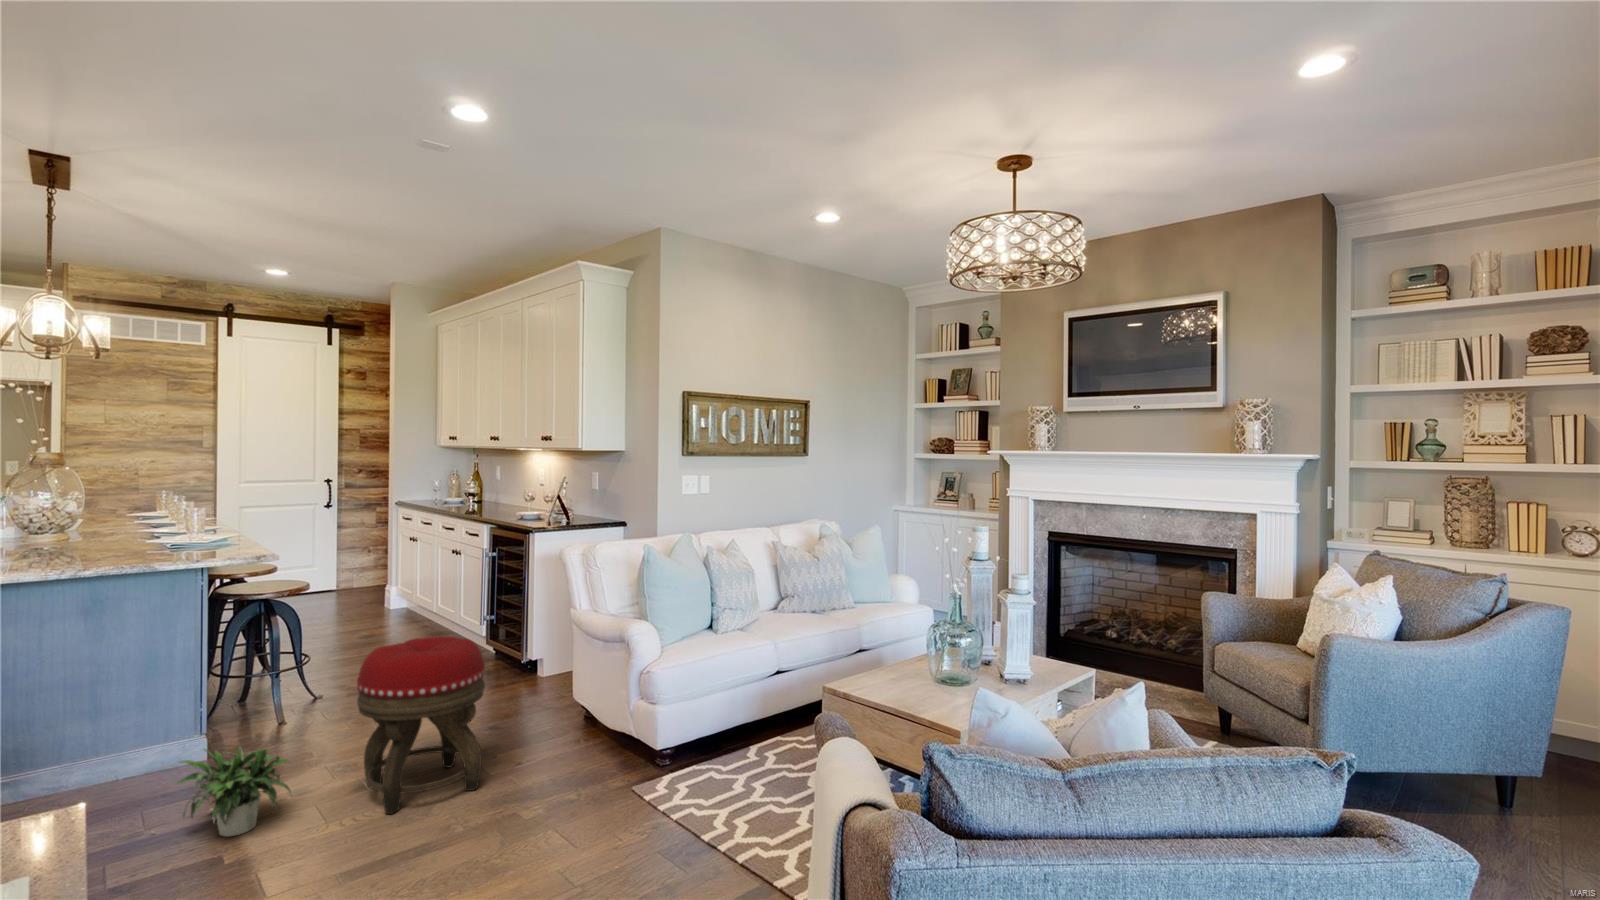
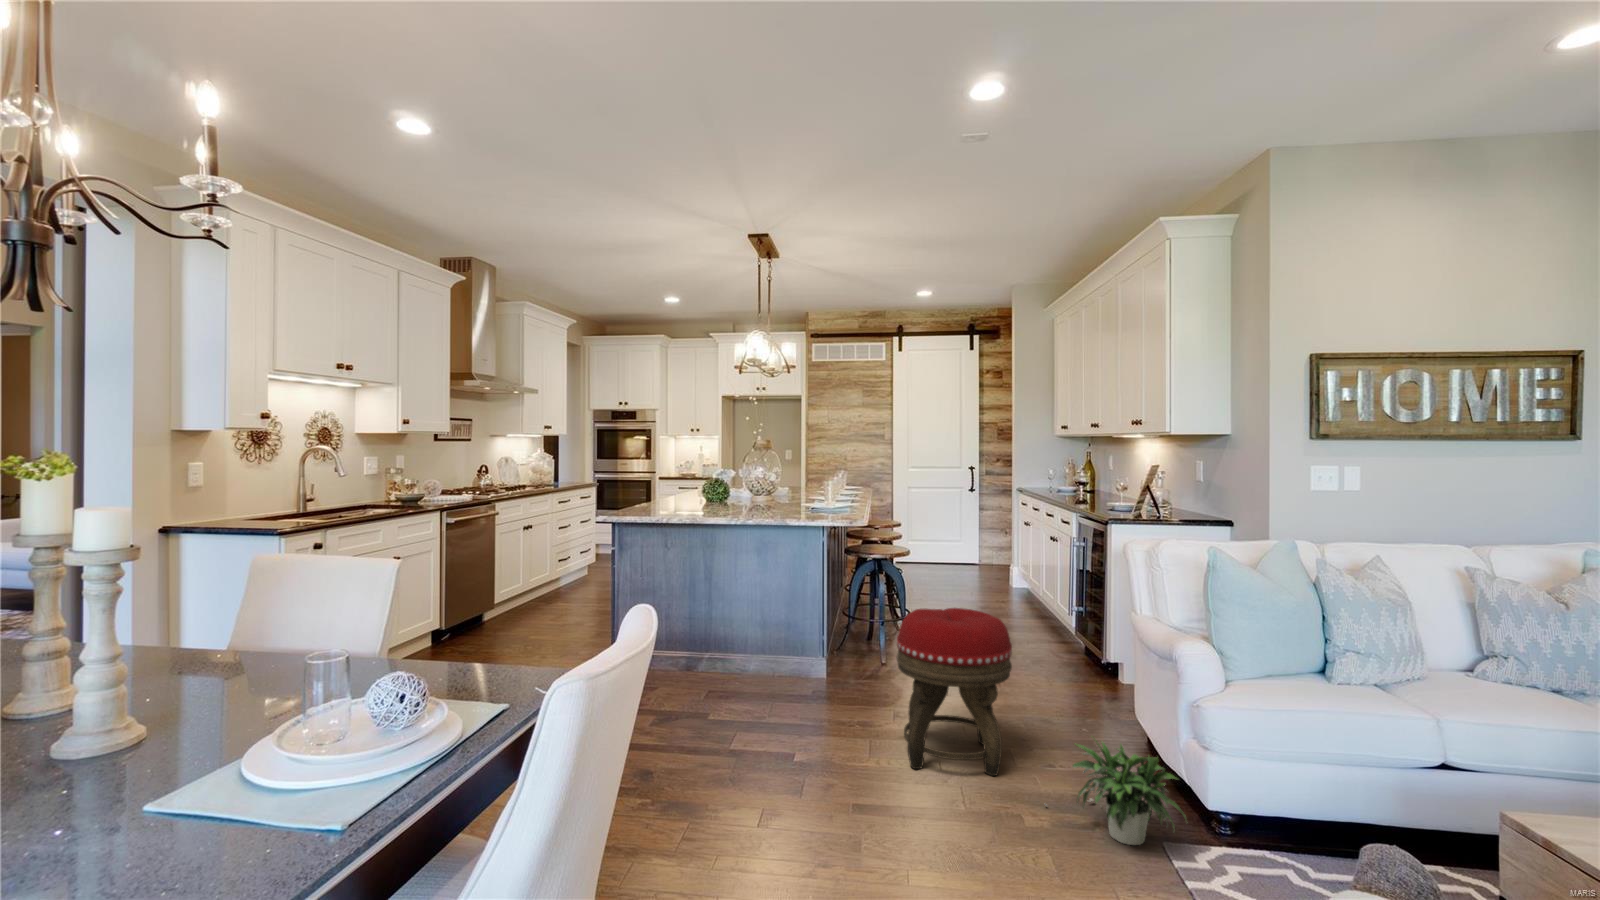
potted plant: present [152,747,291,836] -> present [1045,738,1186,845]

